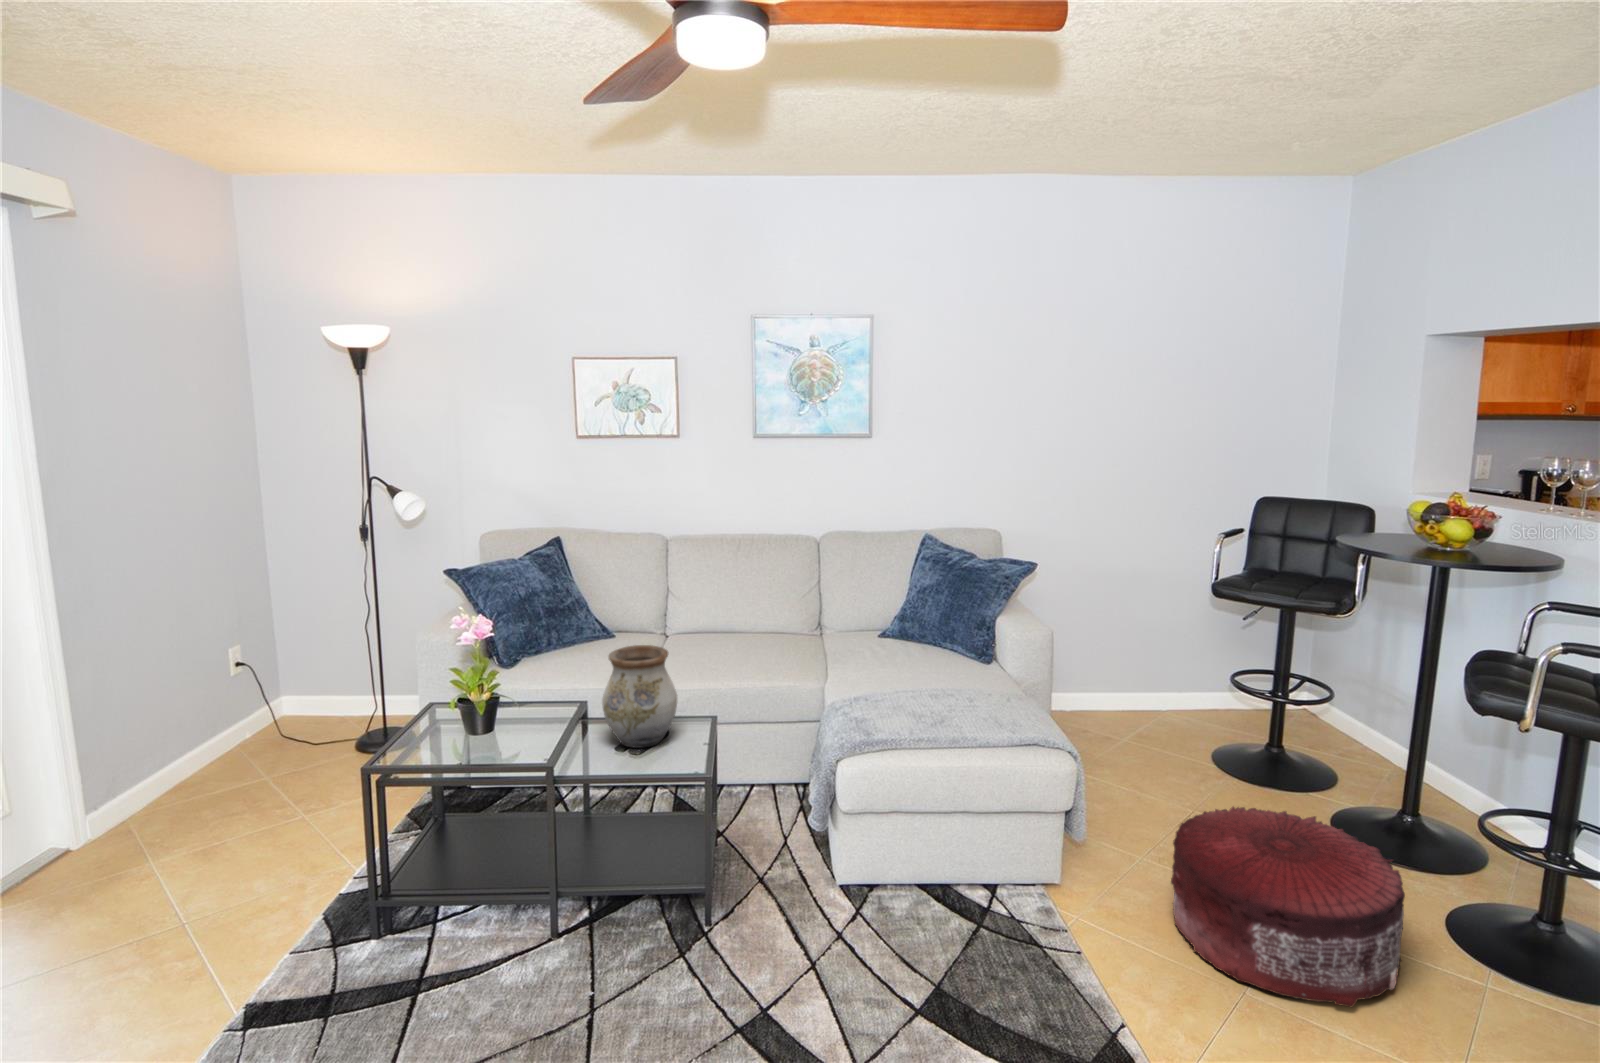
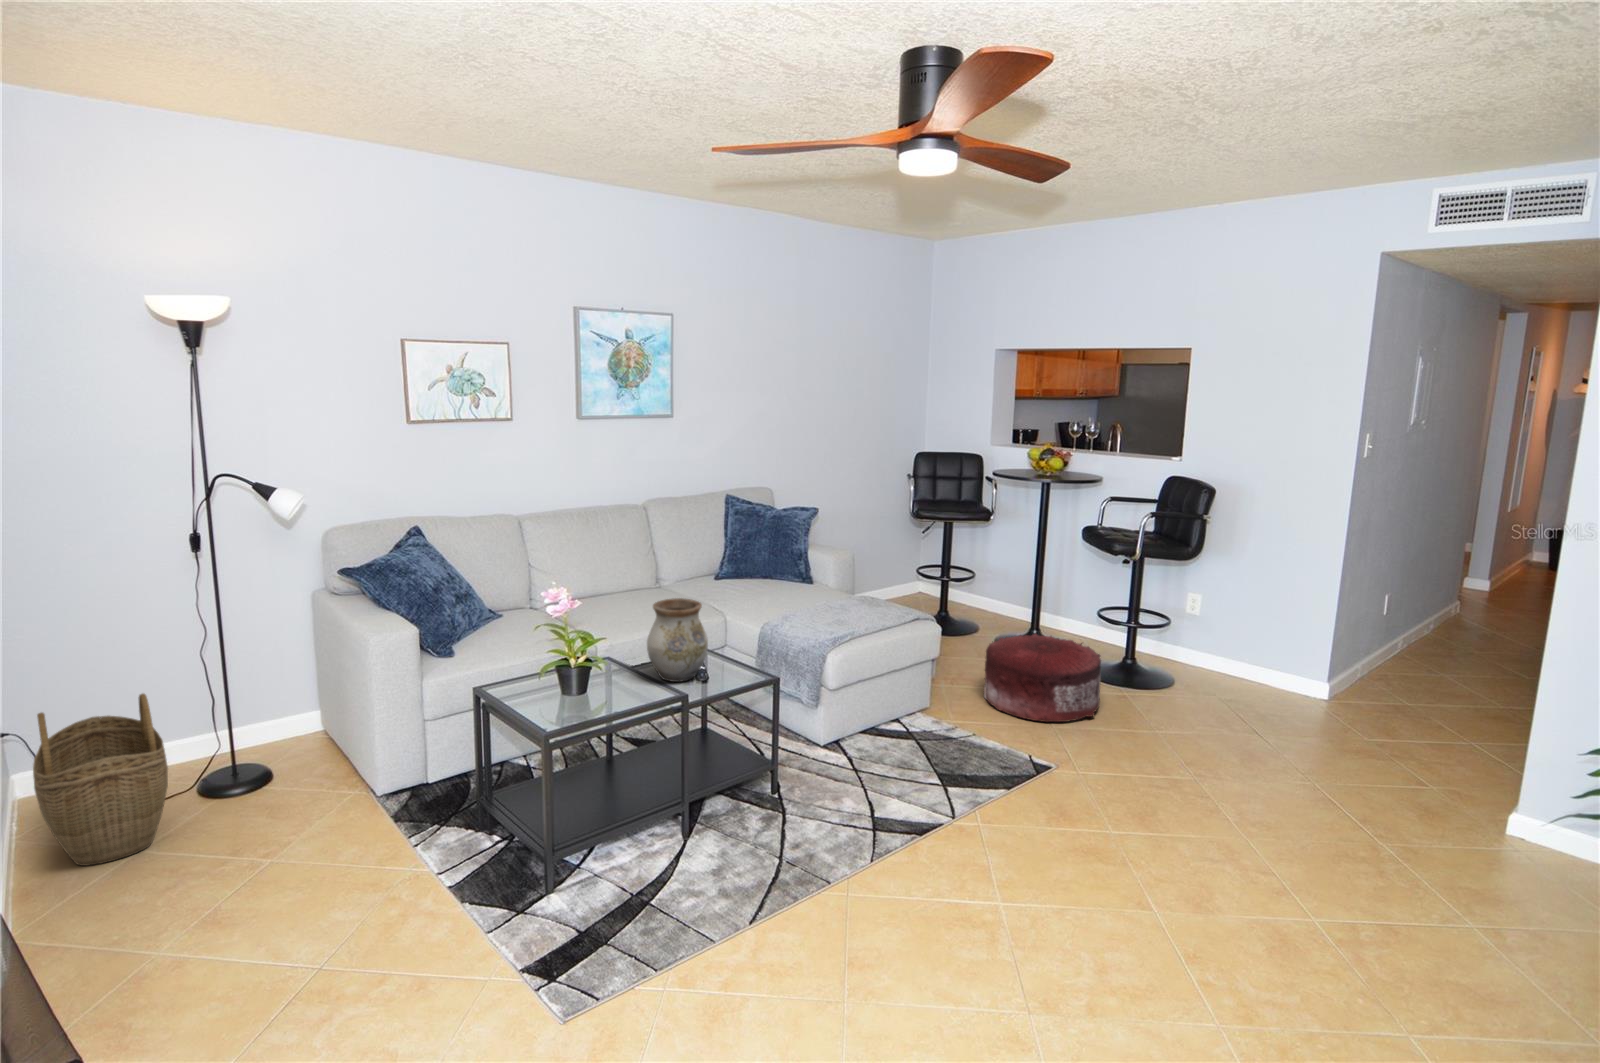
woven basket: none [186,649,306,779] -> present [33,694,168,866]

